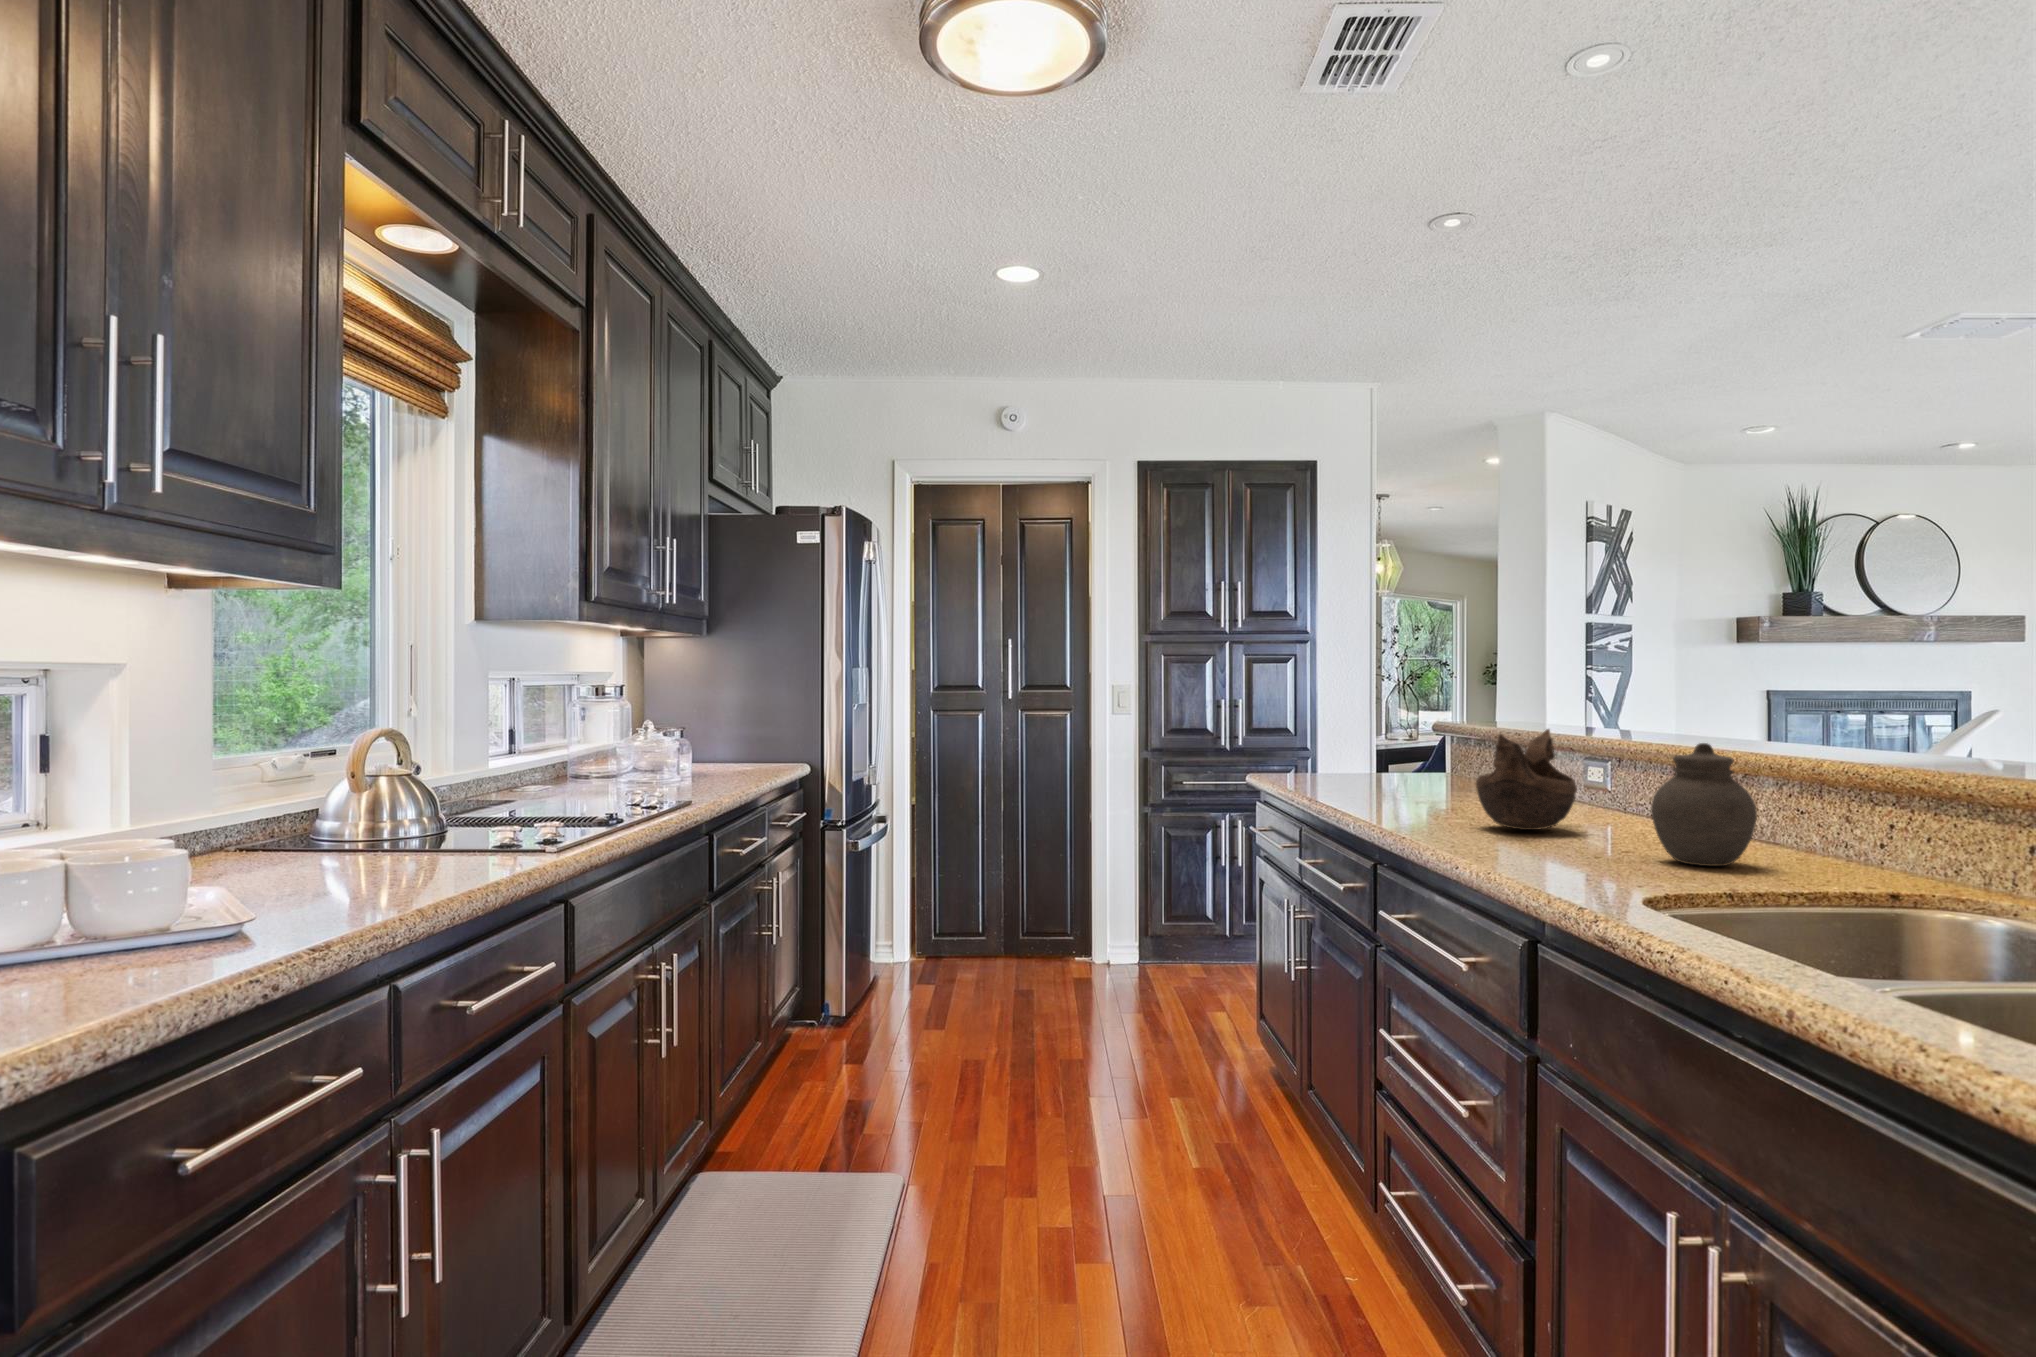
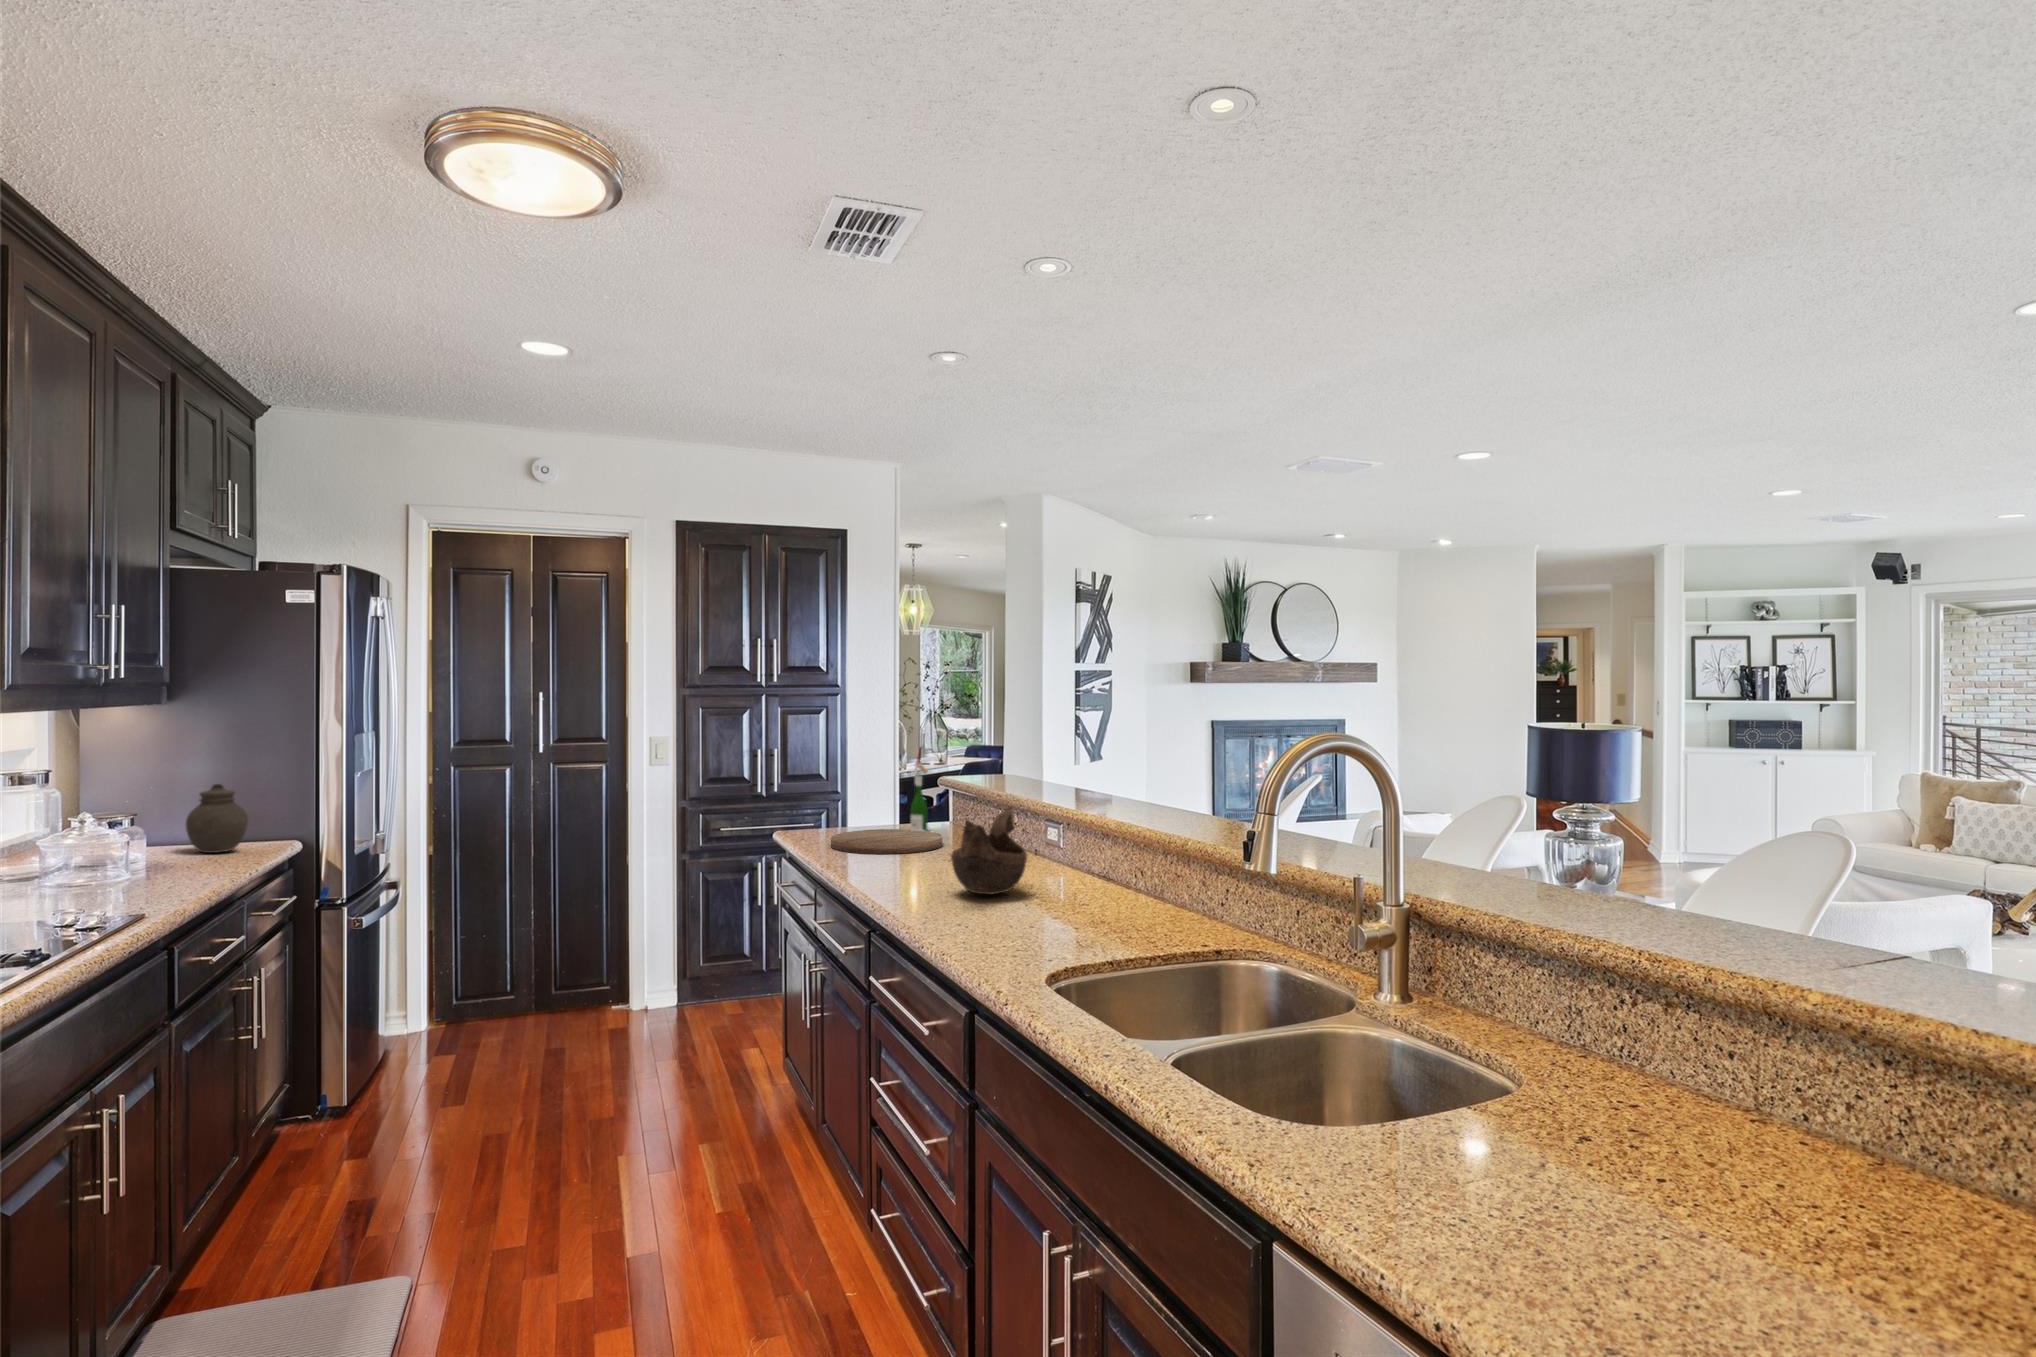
wine bottle: none [1402,682,1431,782] -> present [911,748,928,831]
jar: present [1651,743,1757,866] -> present [186,784,248,853]
cutting board: none [1313,774,1446,796] -> present [831,829,942,854]

